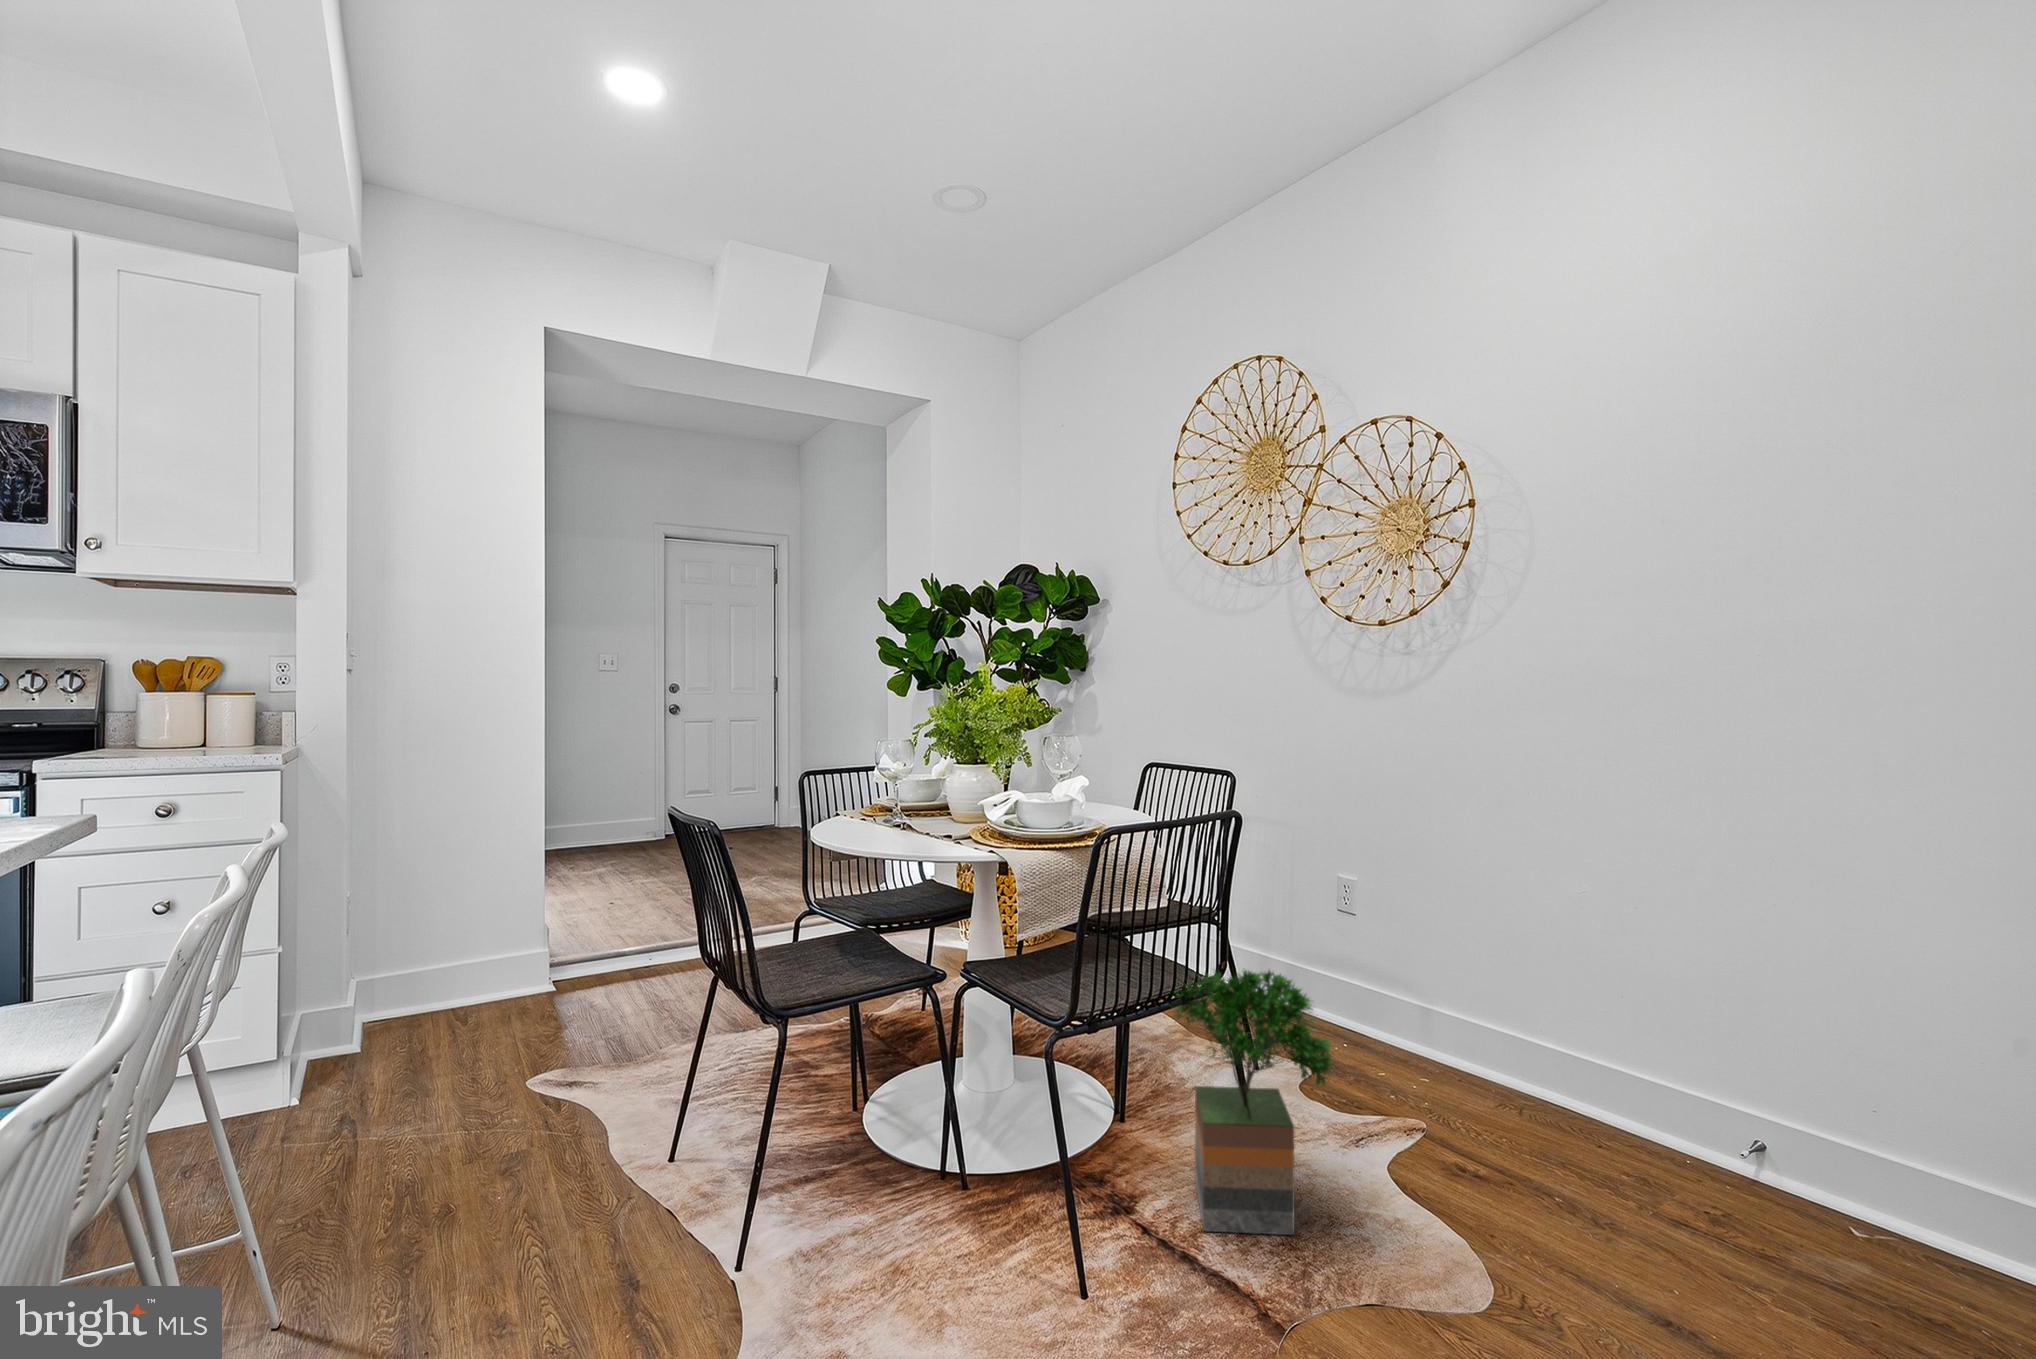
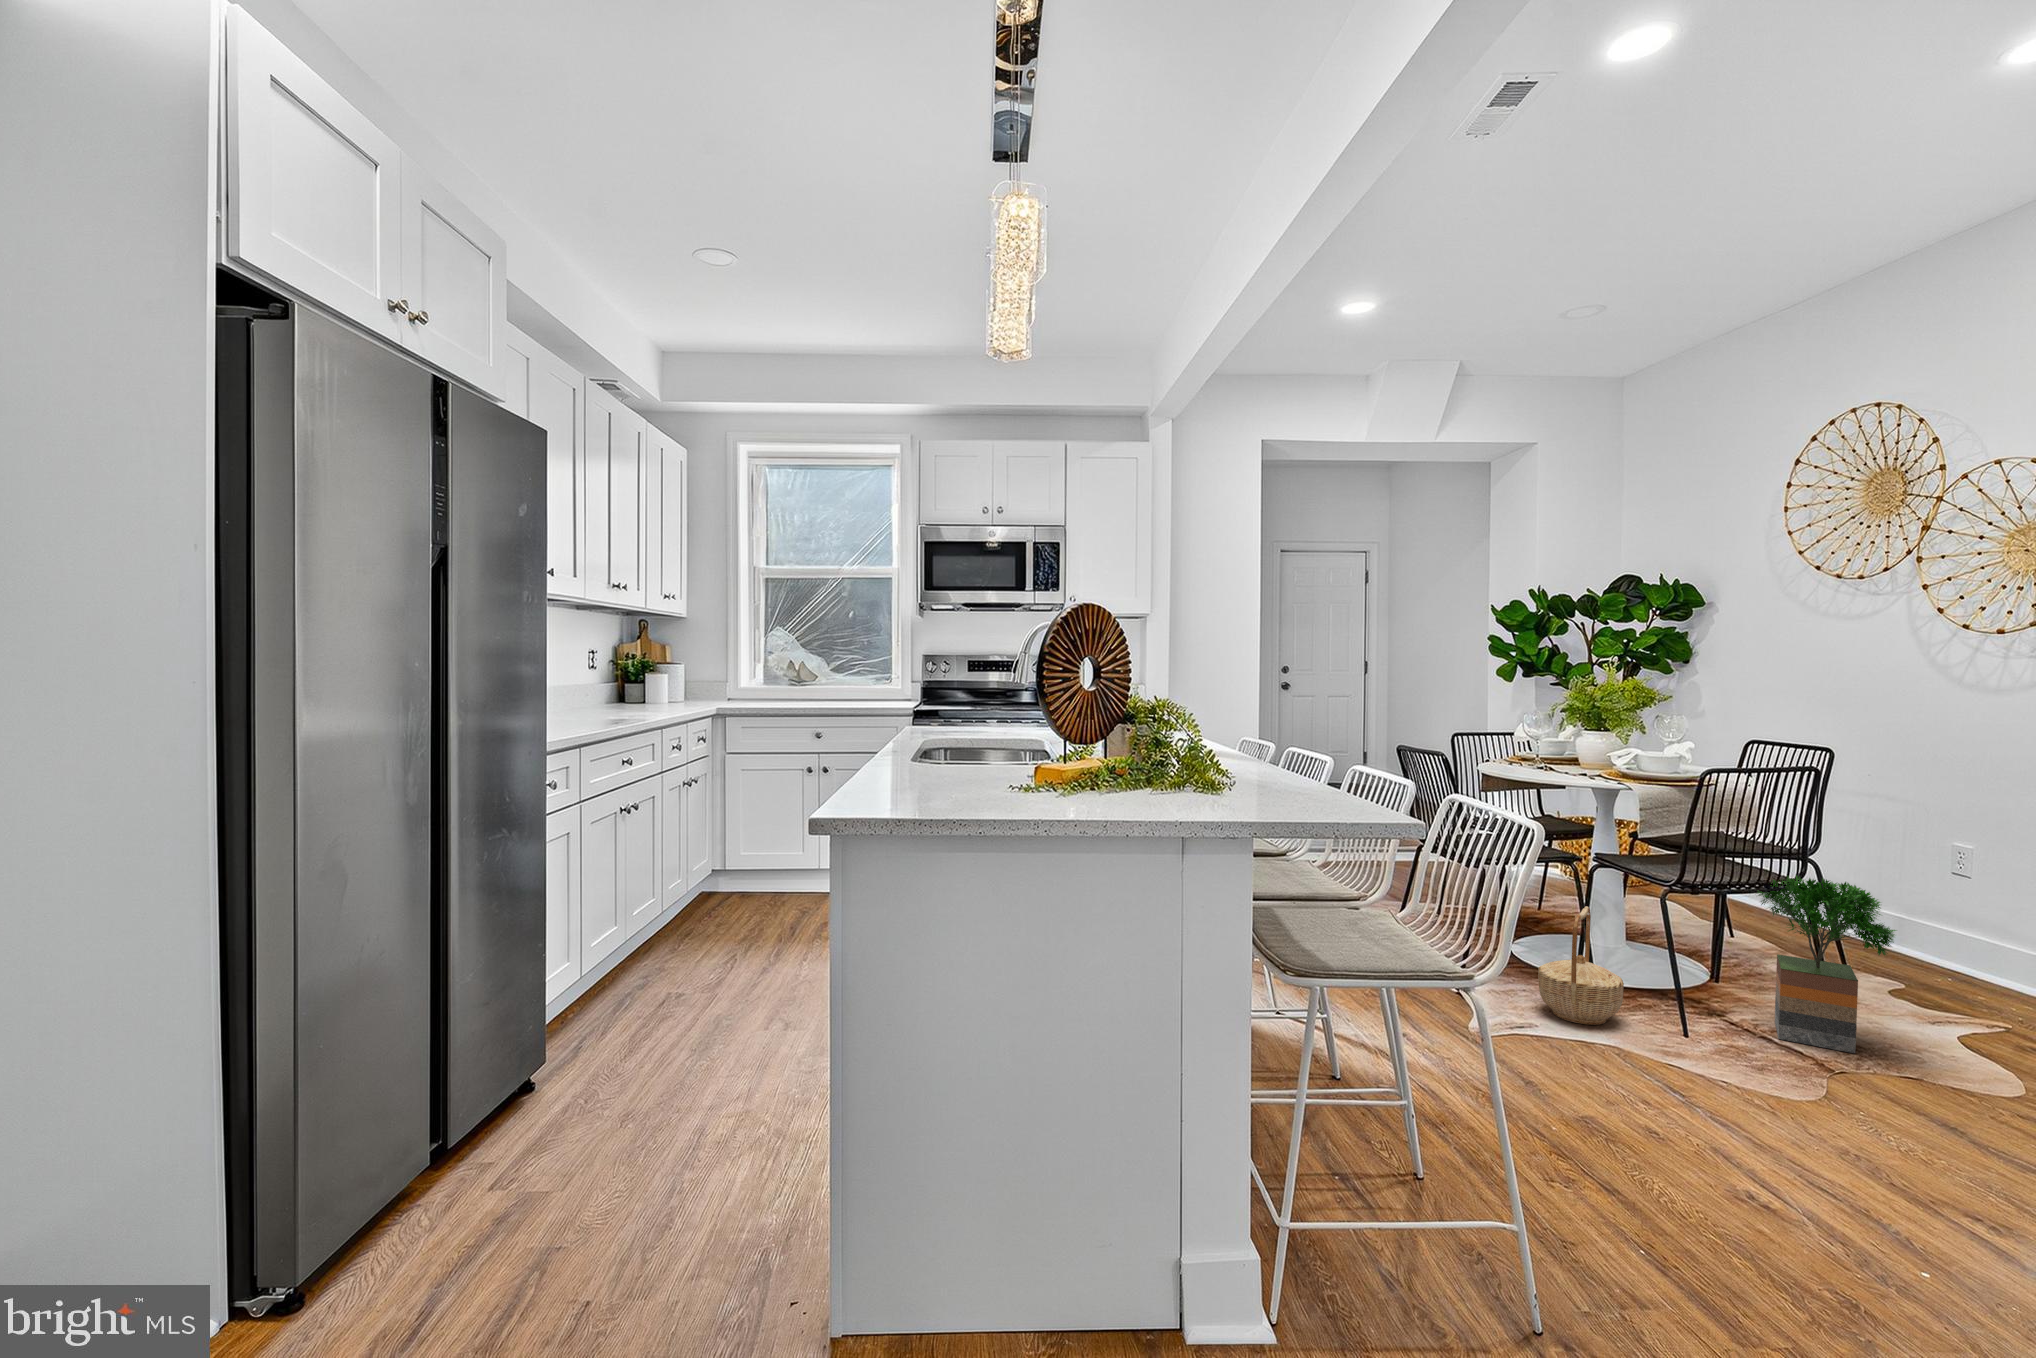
basket: none [870,1066,998,1292] -> present [1538,906,1624,1025]

